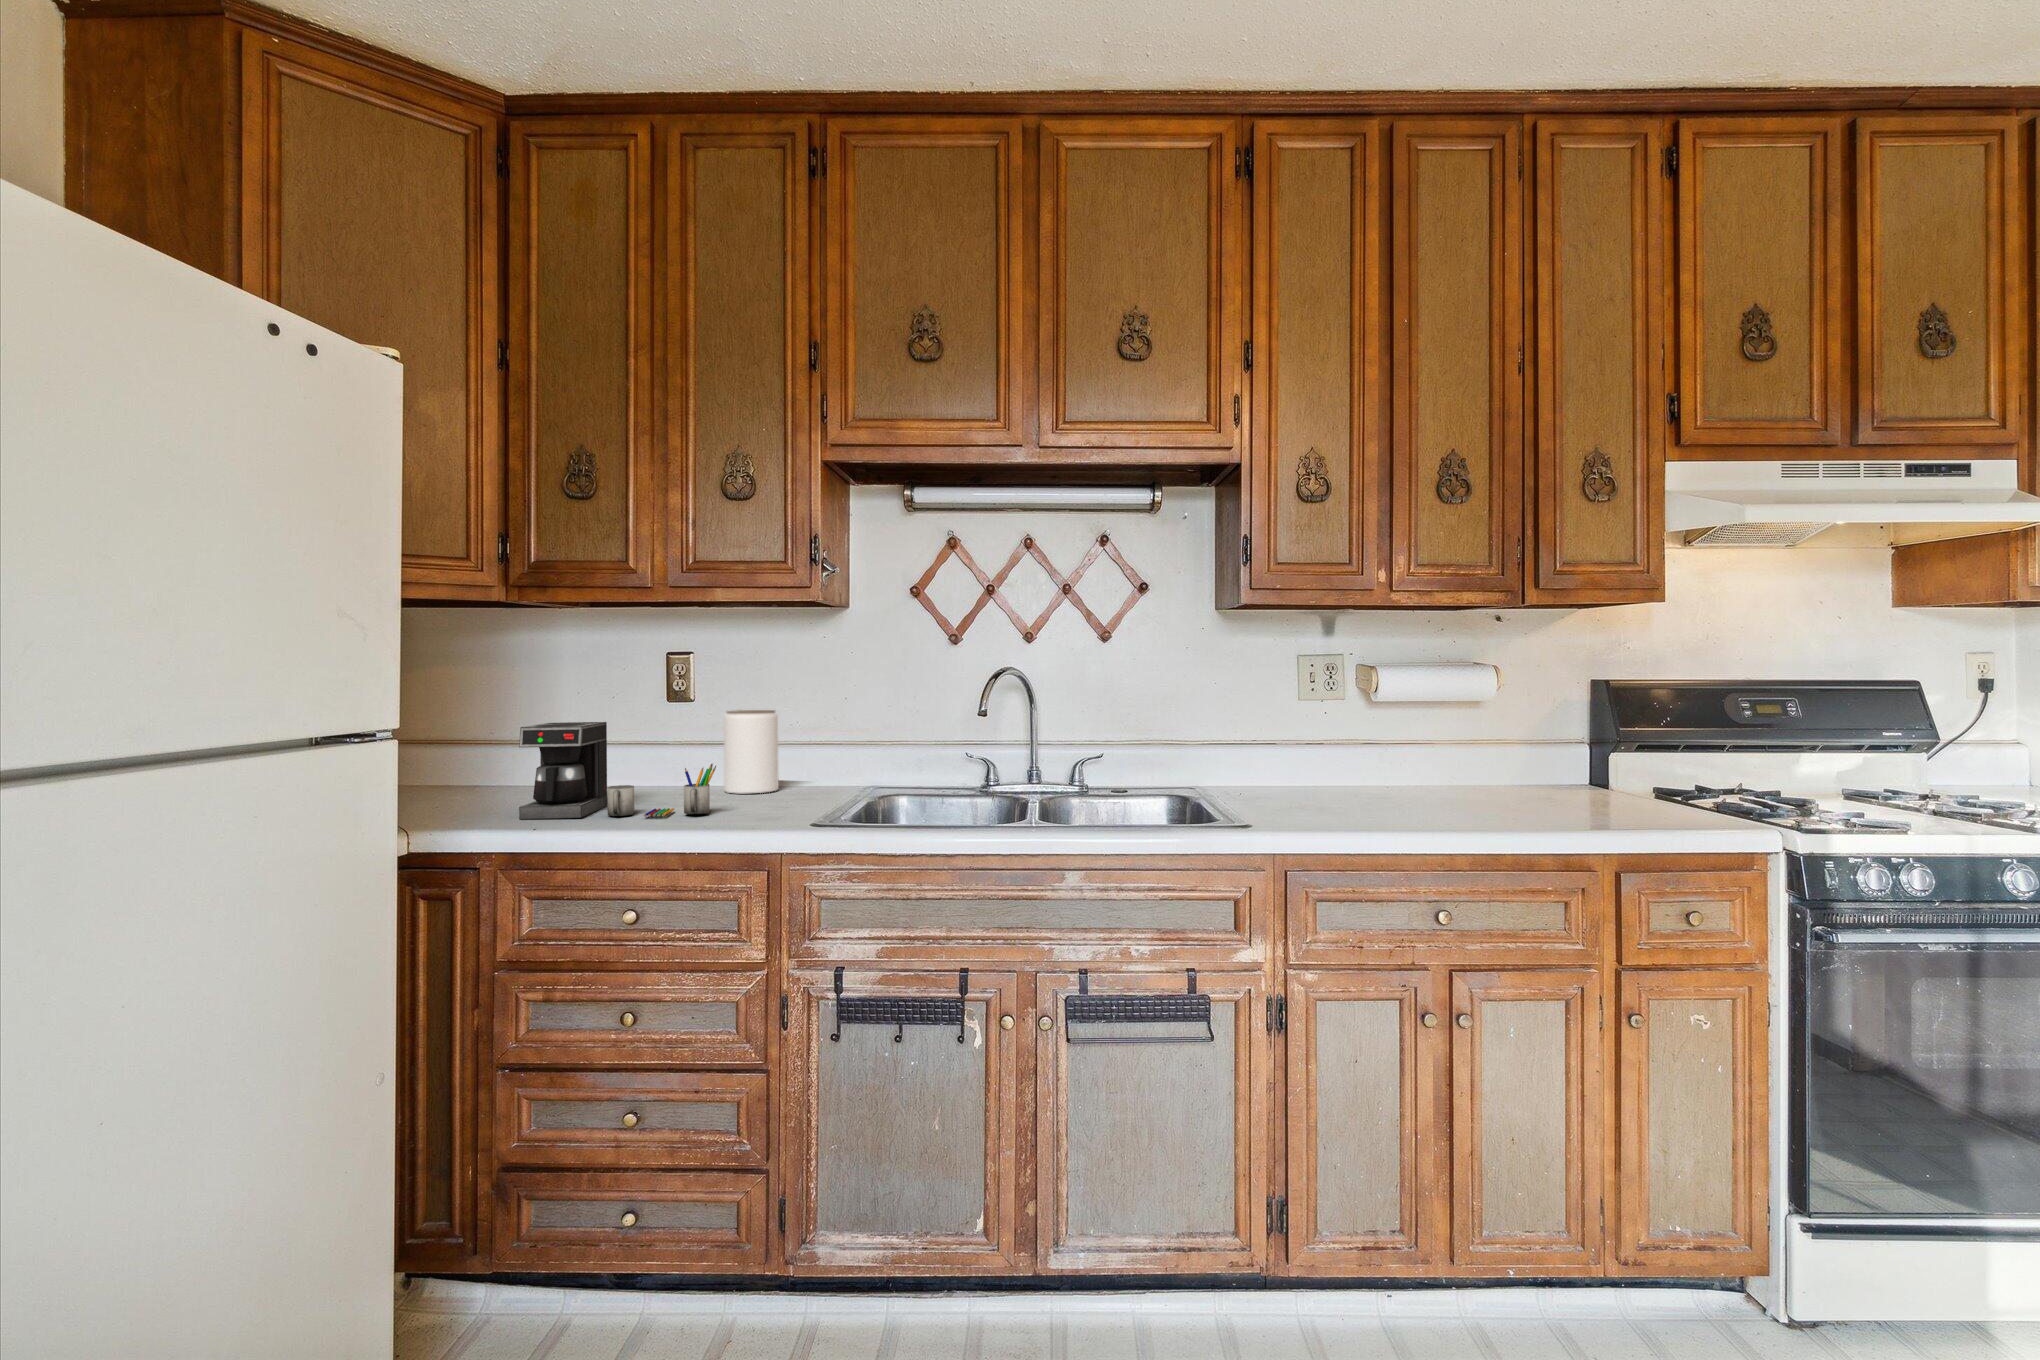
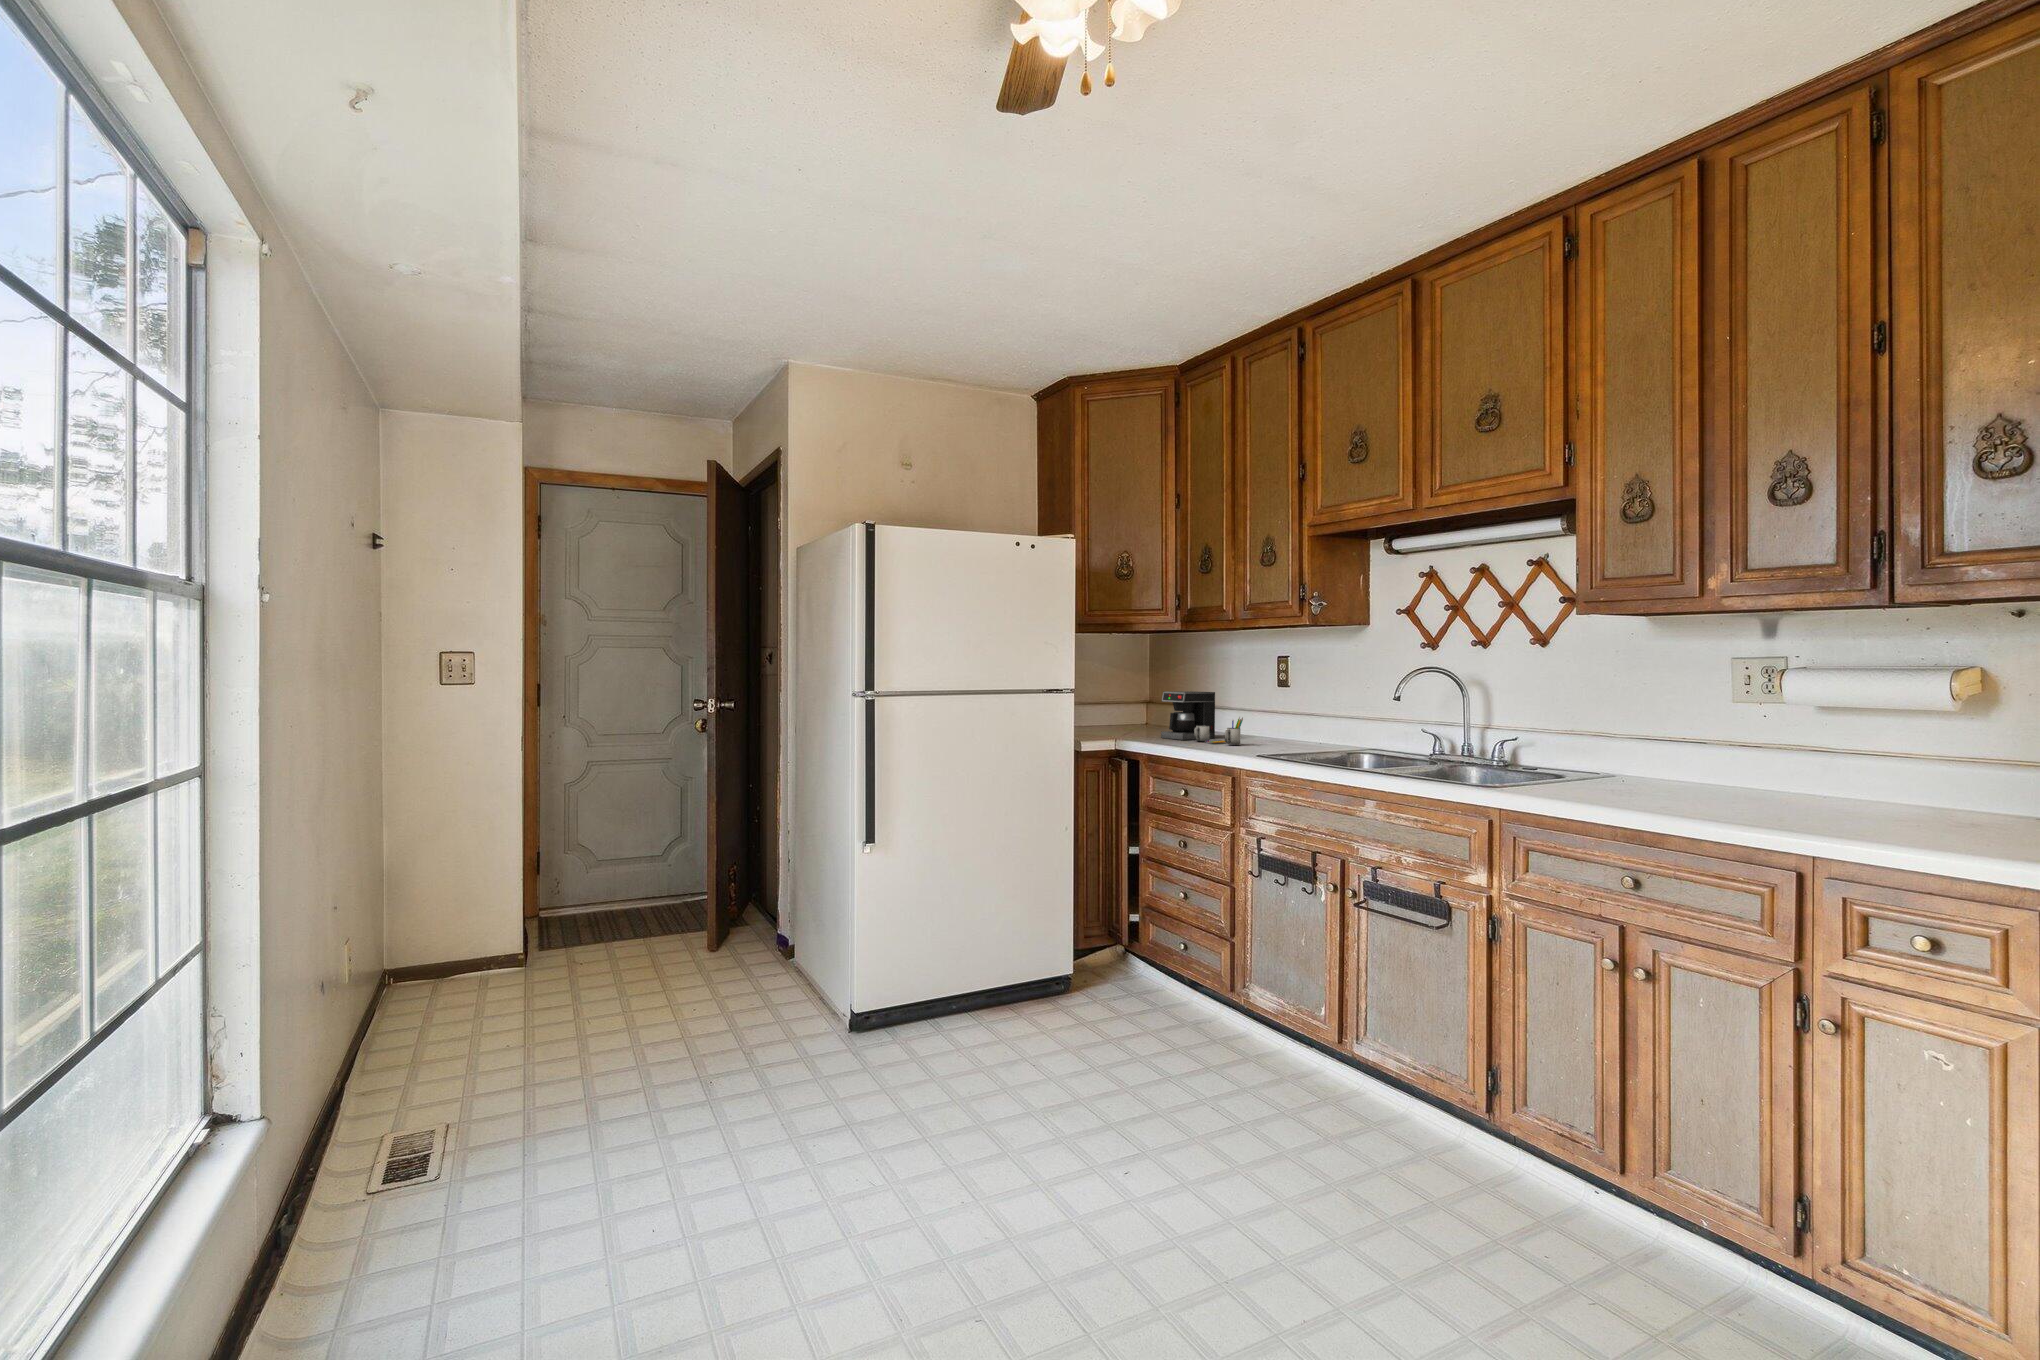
jar: present [724,710,778,794] -> none [1292,691,1327,743]

